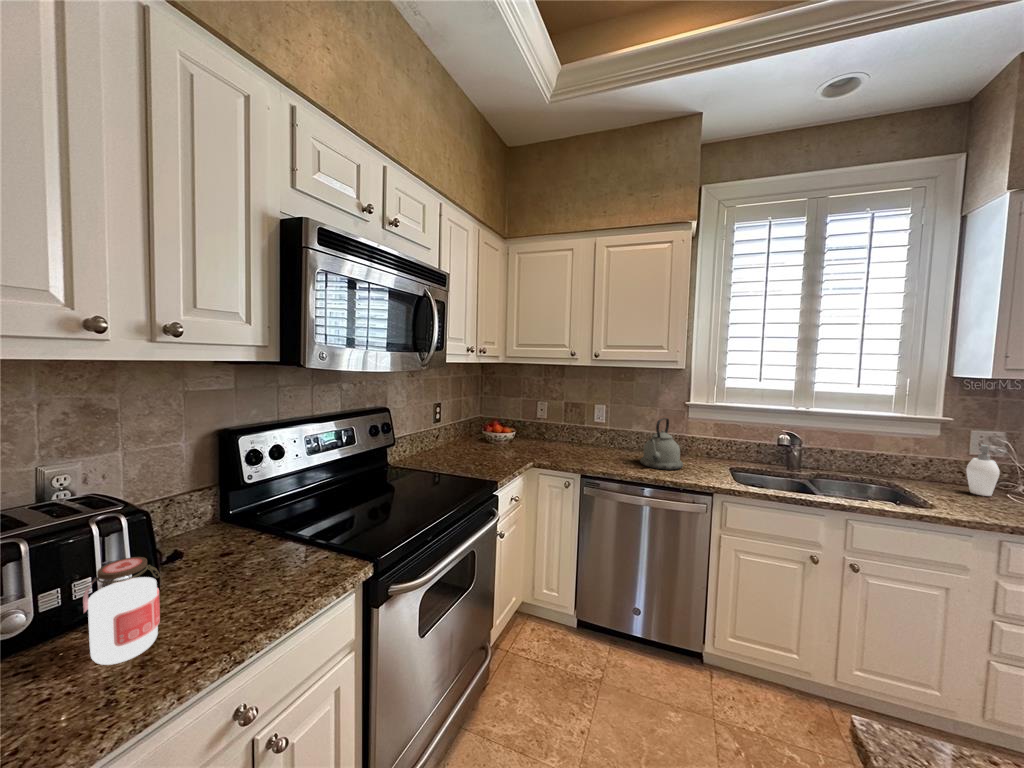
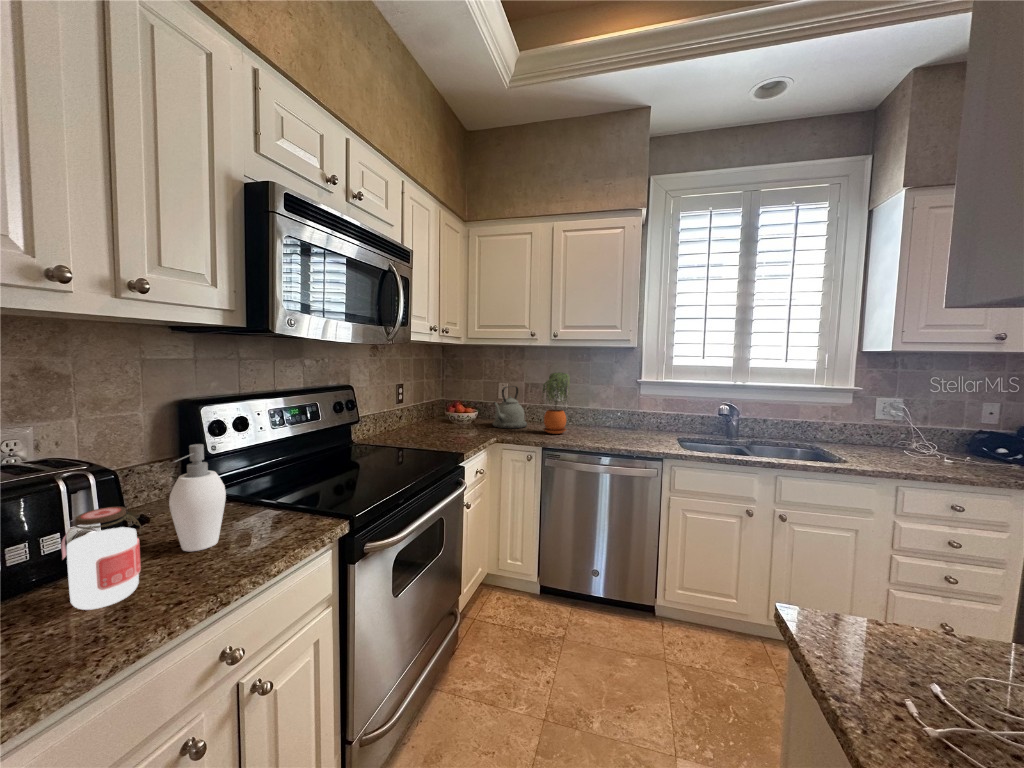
potted plant: none [580,394,612,459] -> present [542,372,570,434]
kettle: present [640,418,683,470] -> present [492,386,527,429]
soap dispenser: present [966,445,1000,496] -> present [169,444,226,551]

